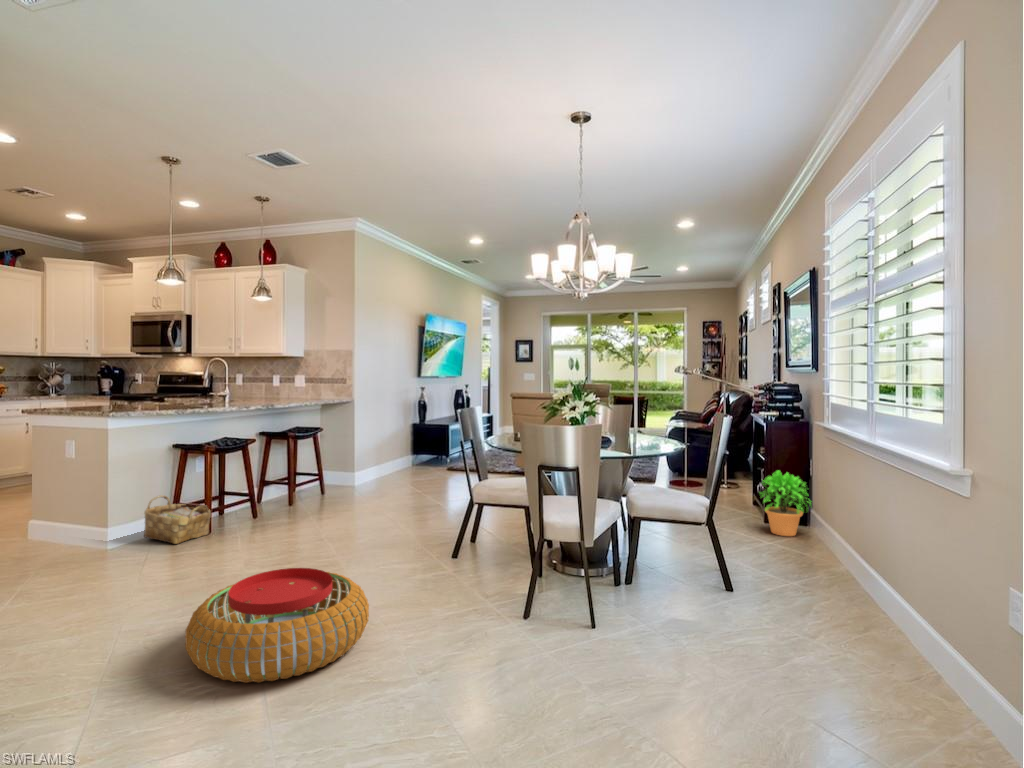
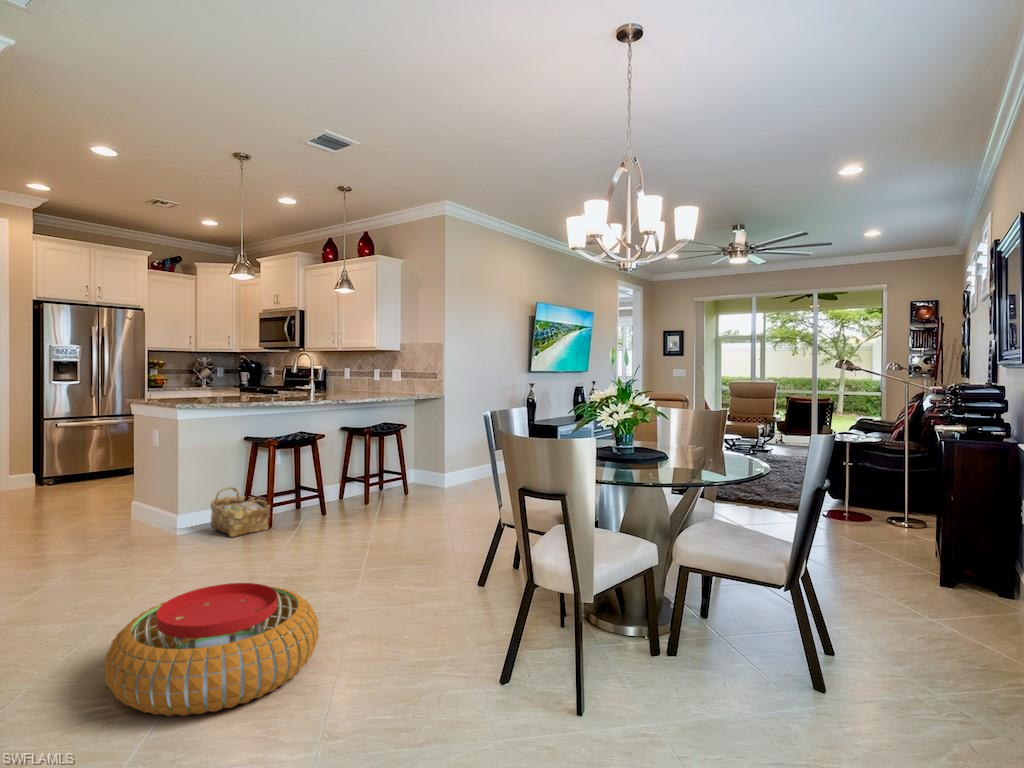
potted plant: present [762,471,809,536] -> none [923,511,1014,612]

